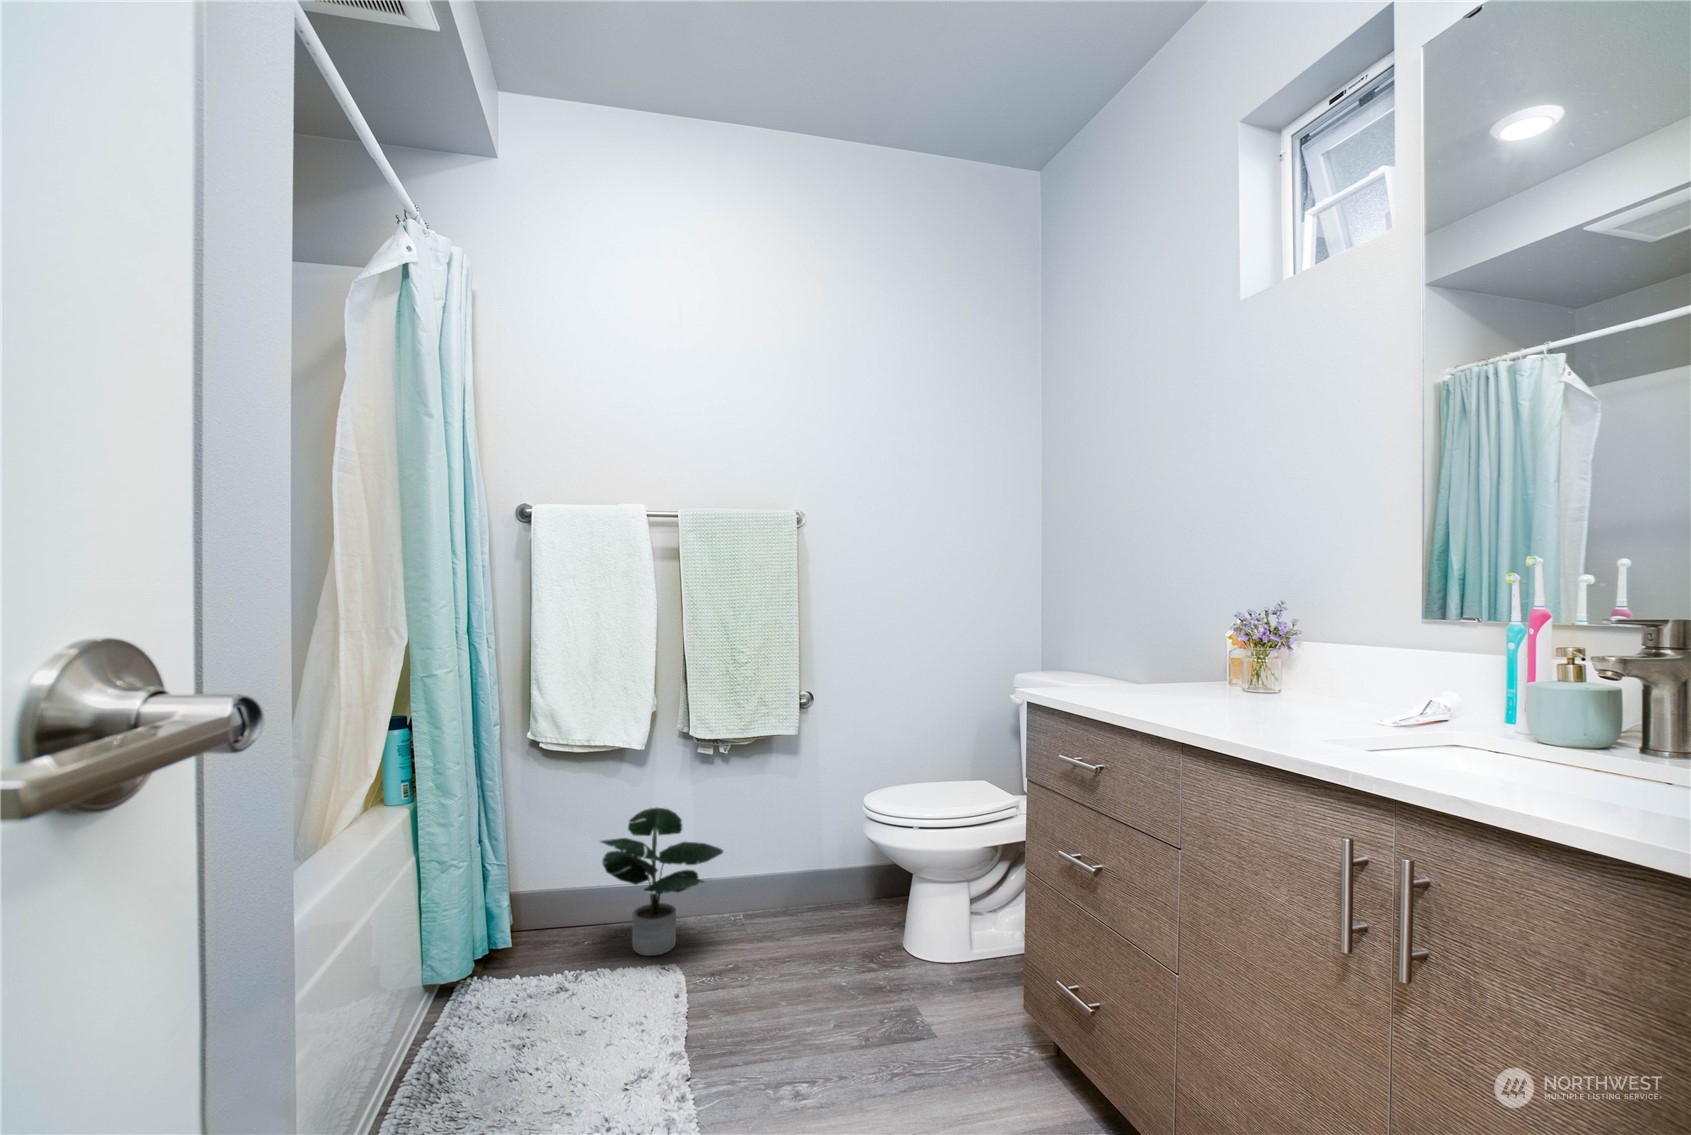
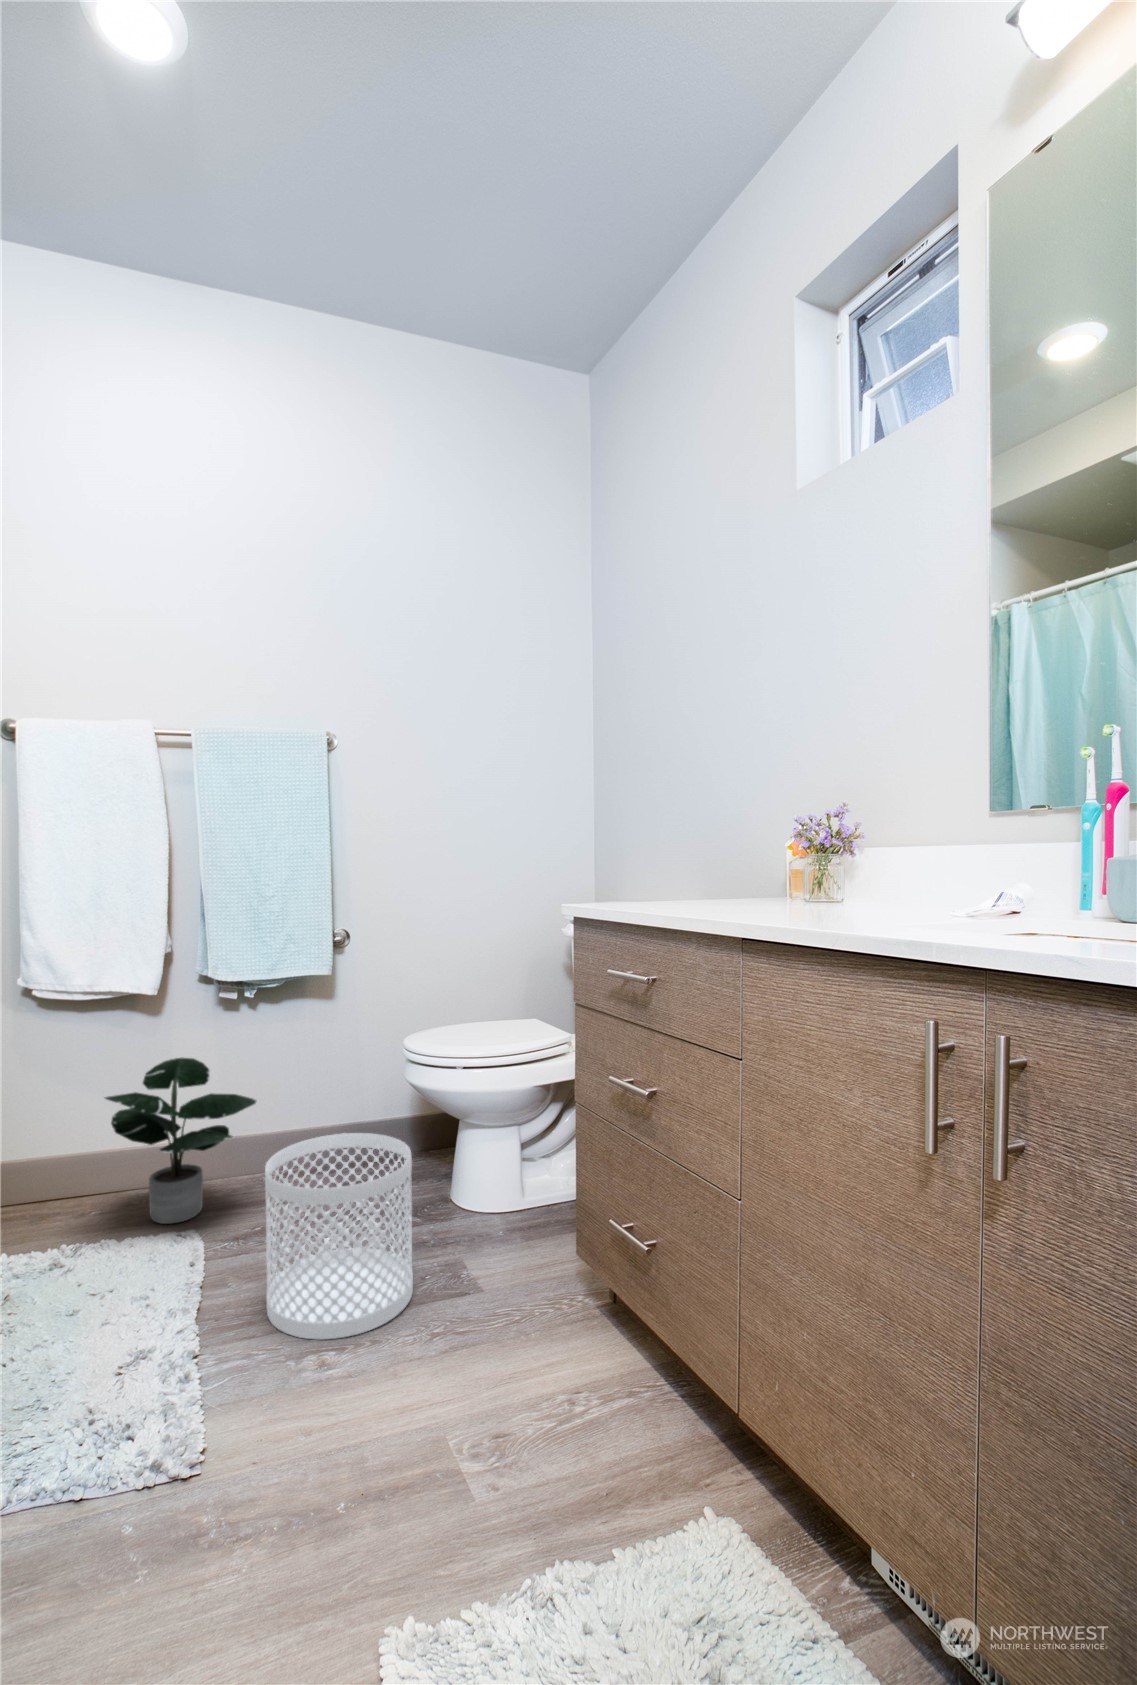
waste basket: none [743,887,870,1075] -> present [265,1133,413,1339]

